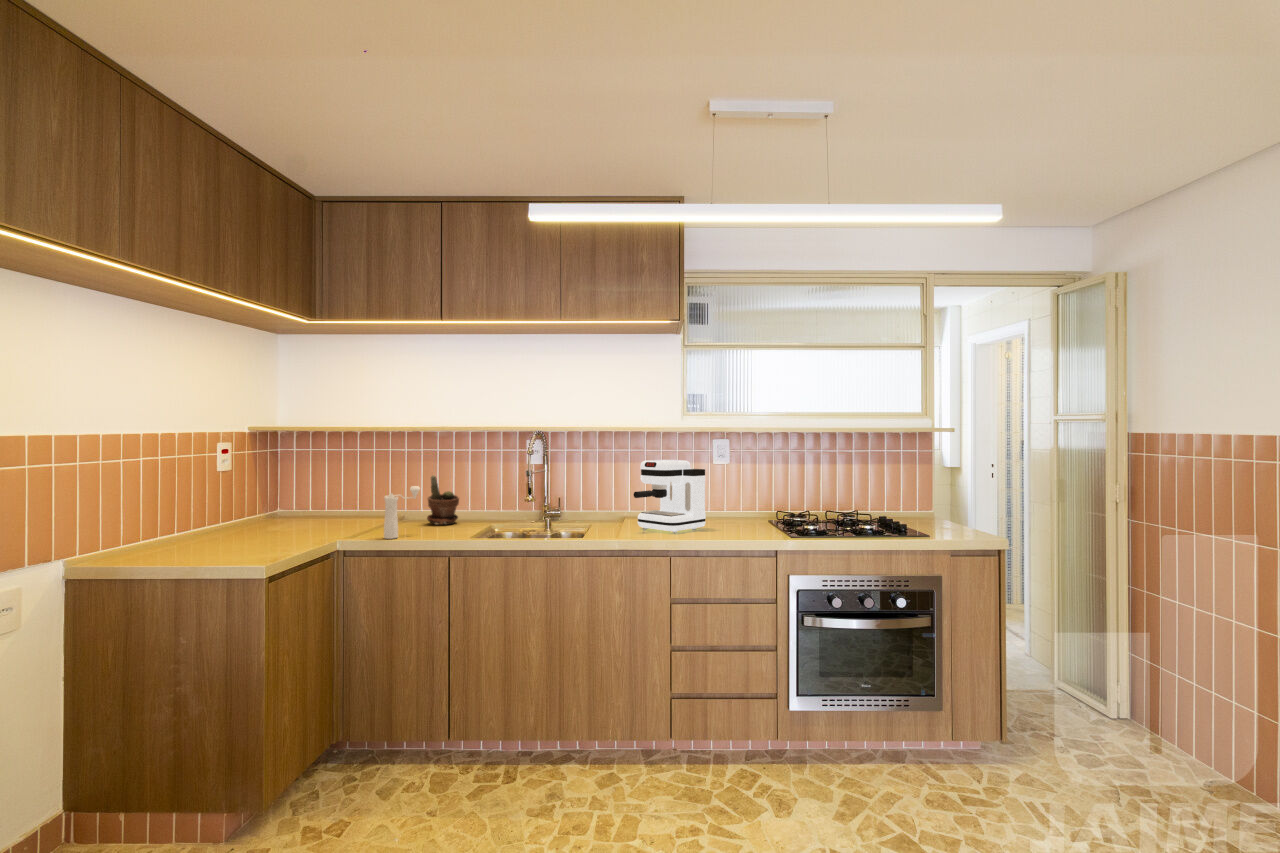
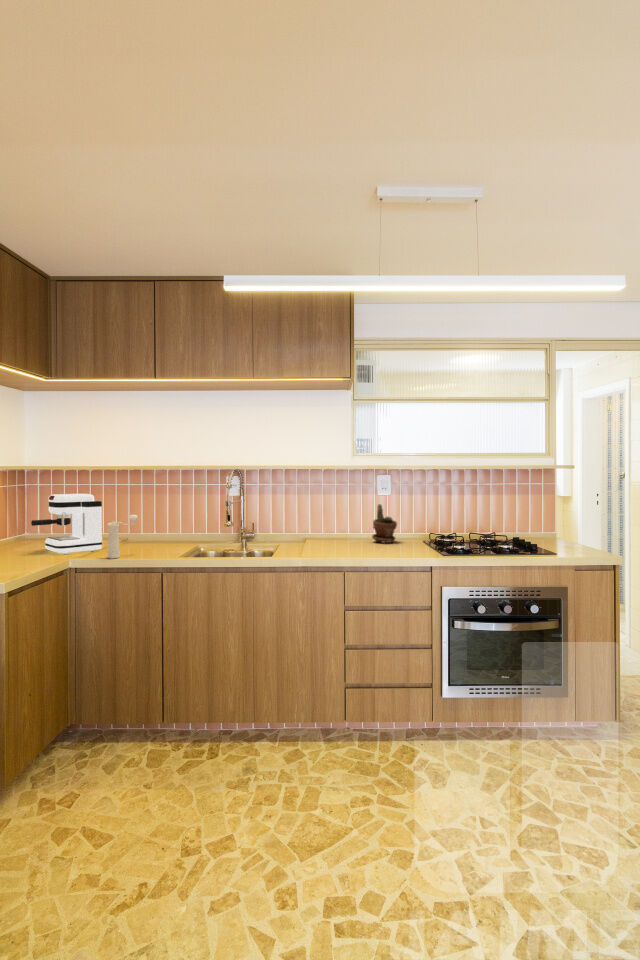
coffee maker: present [633,460,706,533] -> present [31,494,102,554]
potted plant: present [427,475,459,525] -> present [372,504,397,543]

